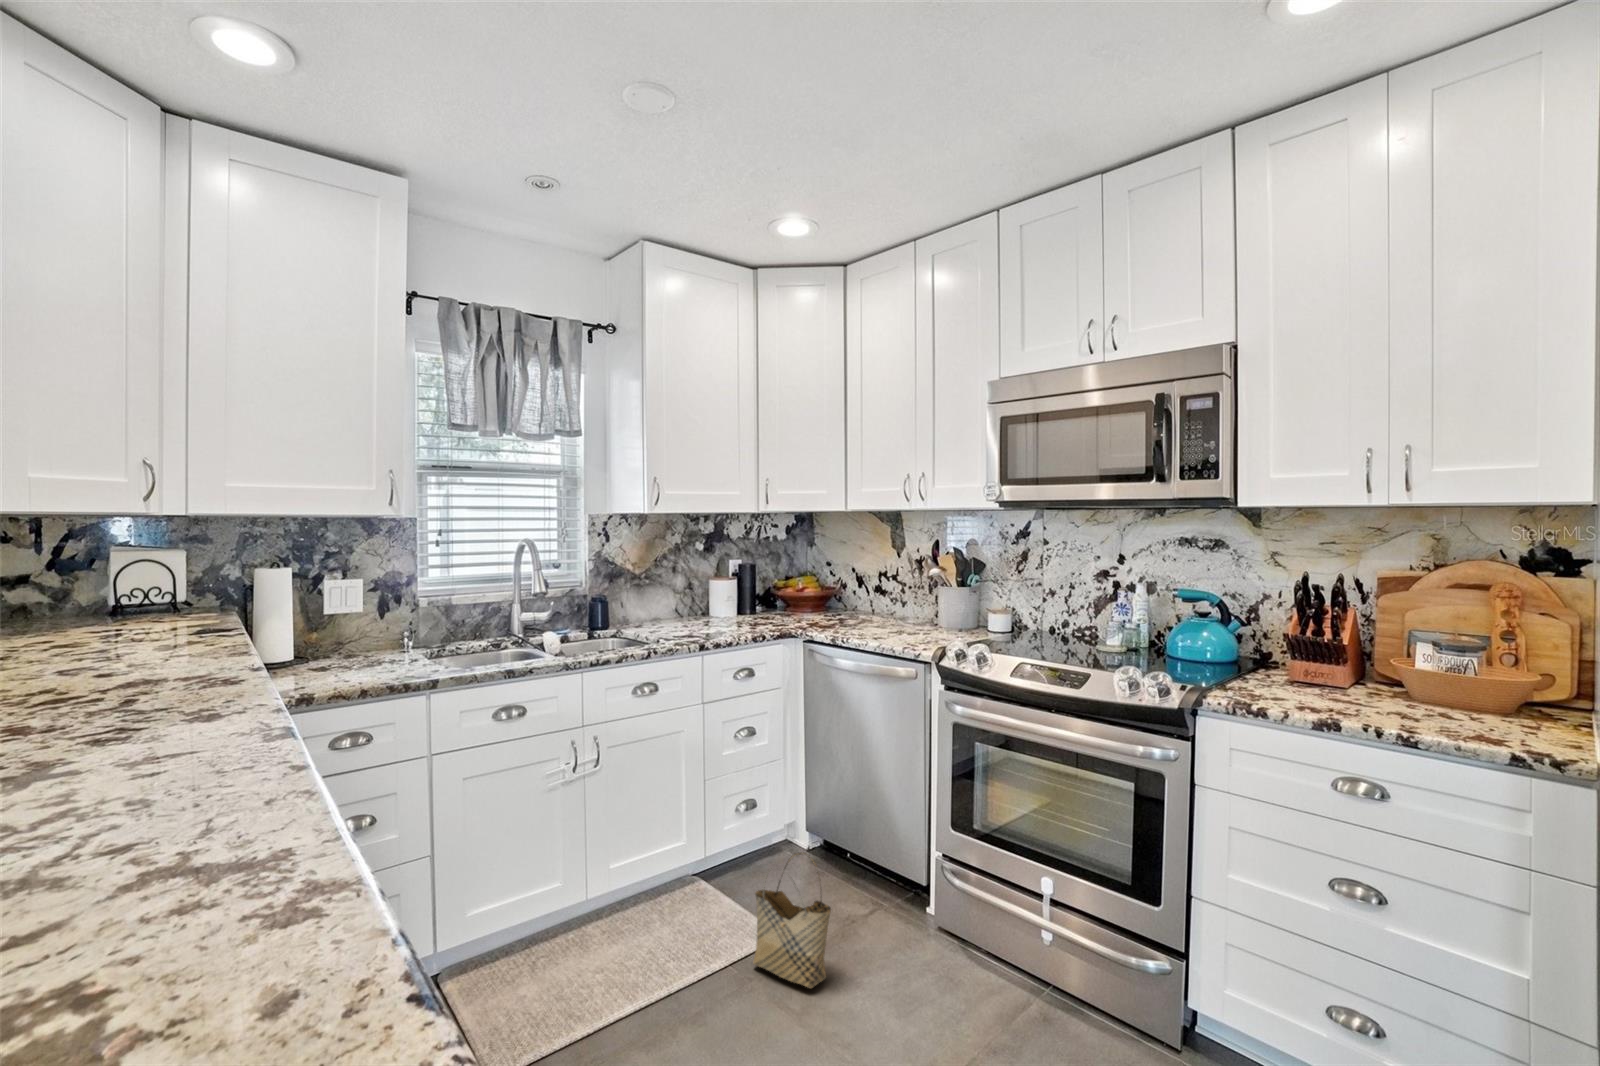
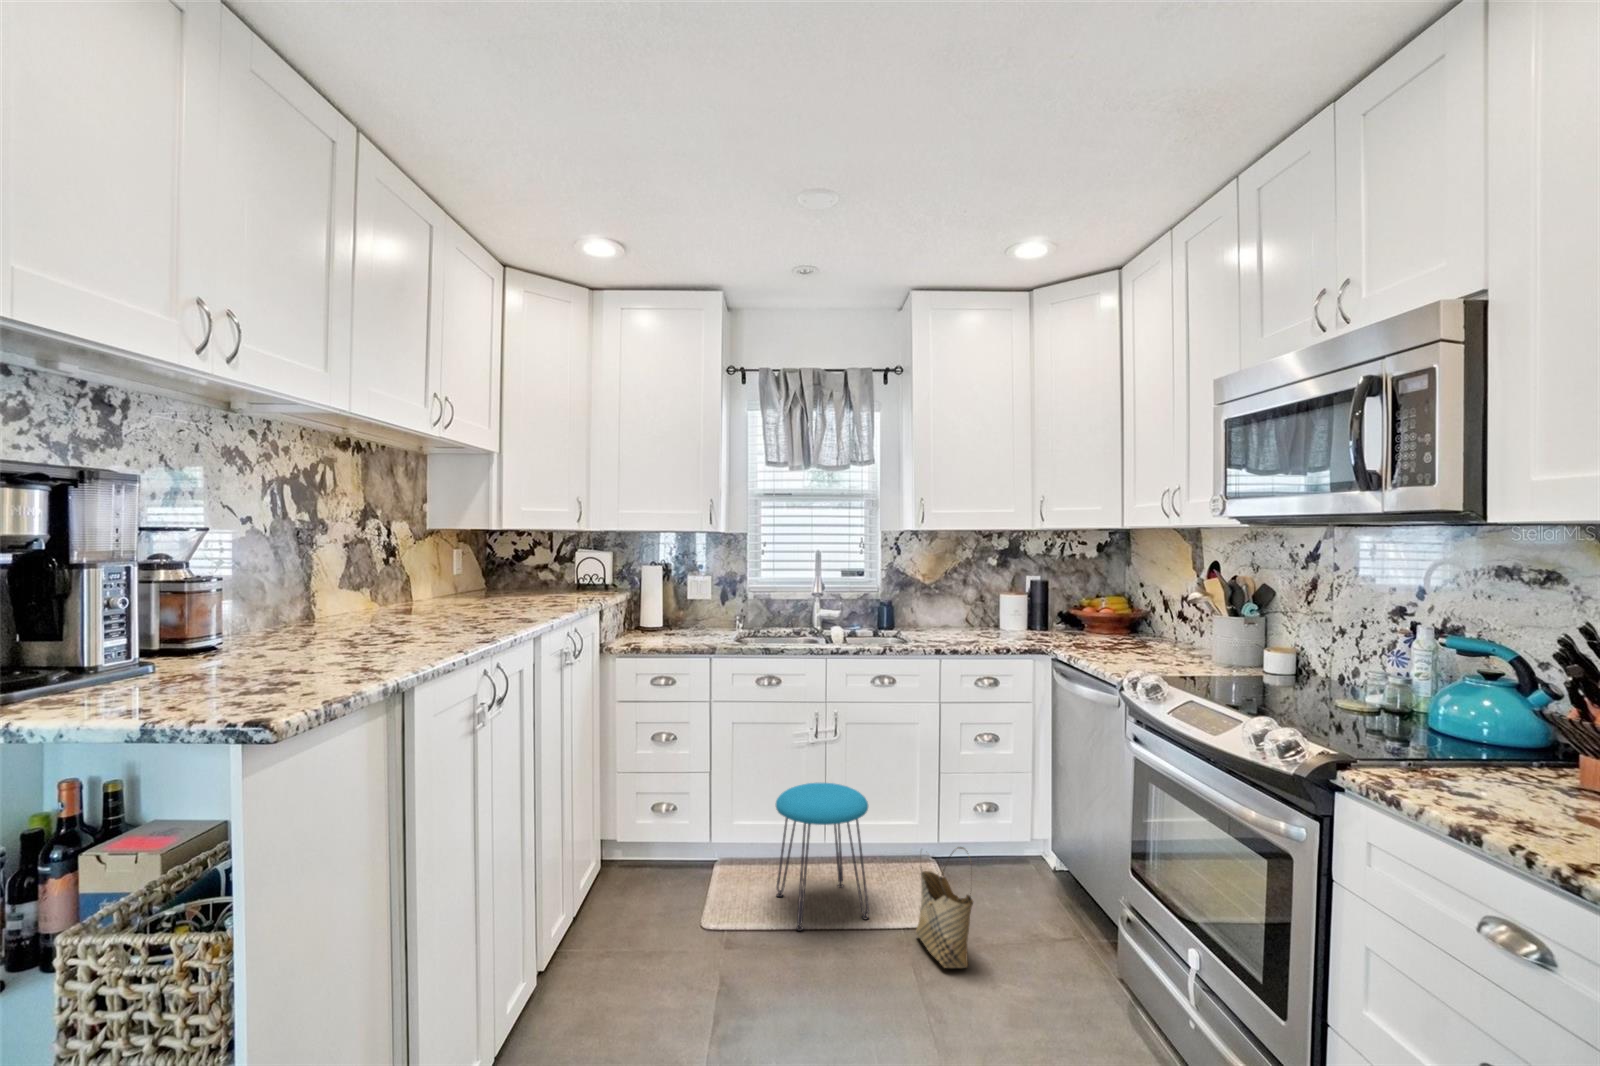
stool: none [559,822,690,1019] -> present [776,783,869,930]

